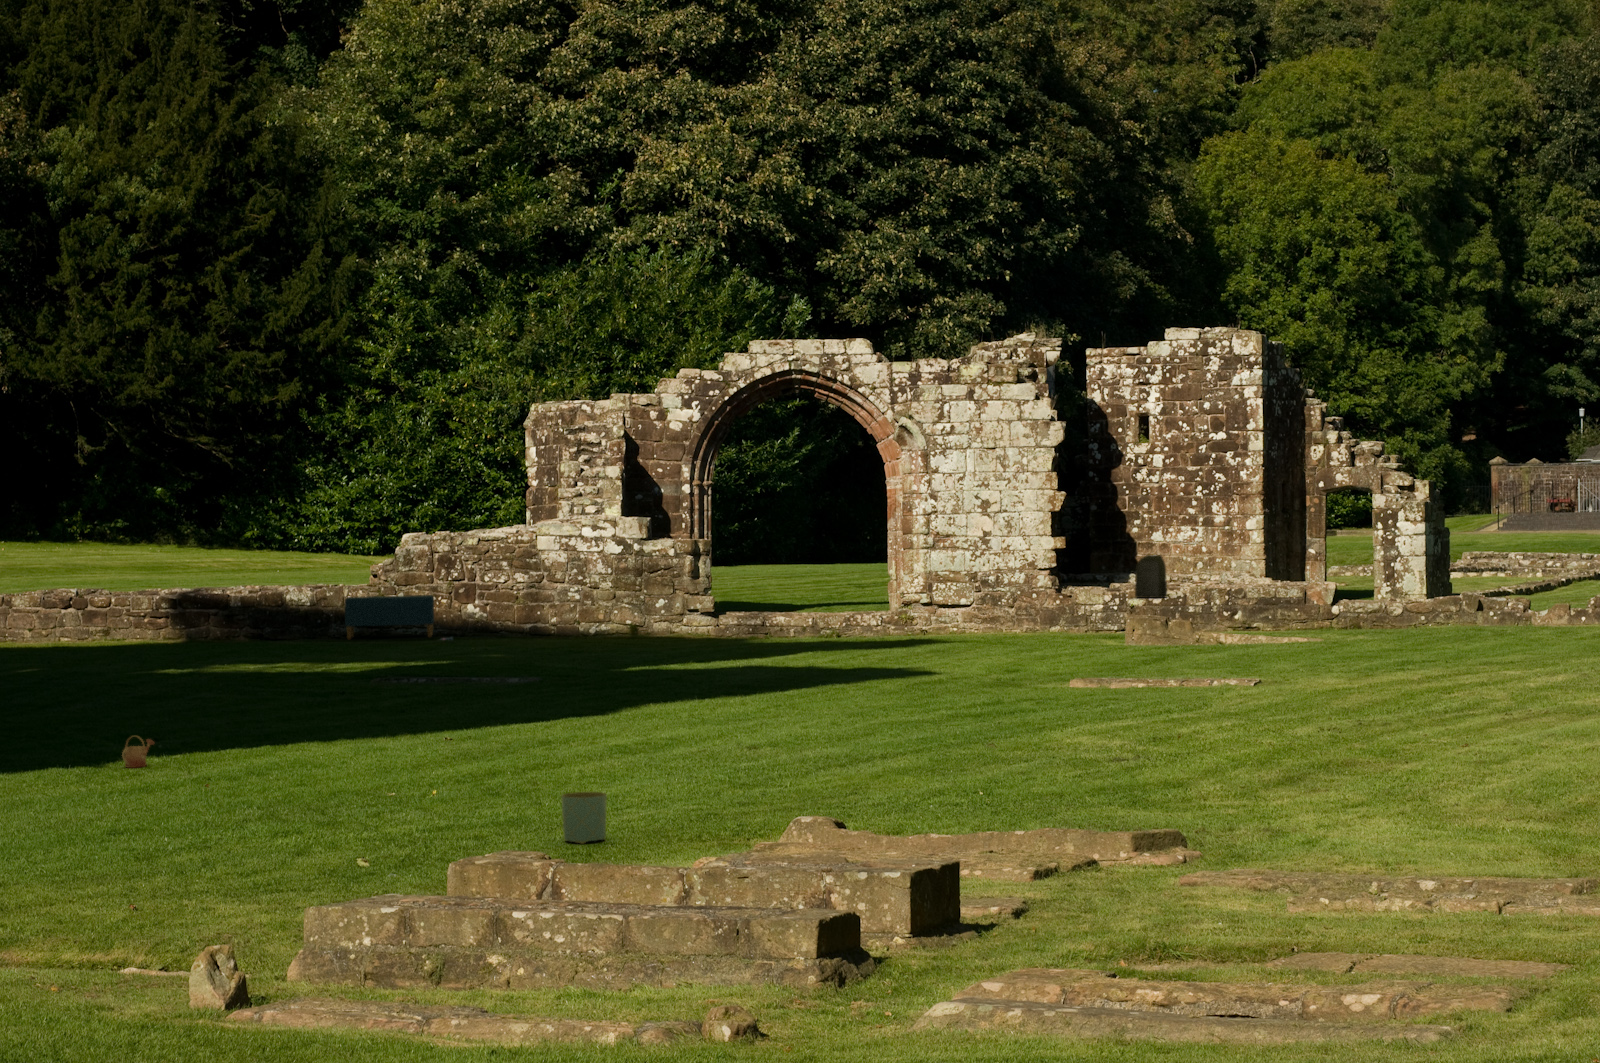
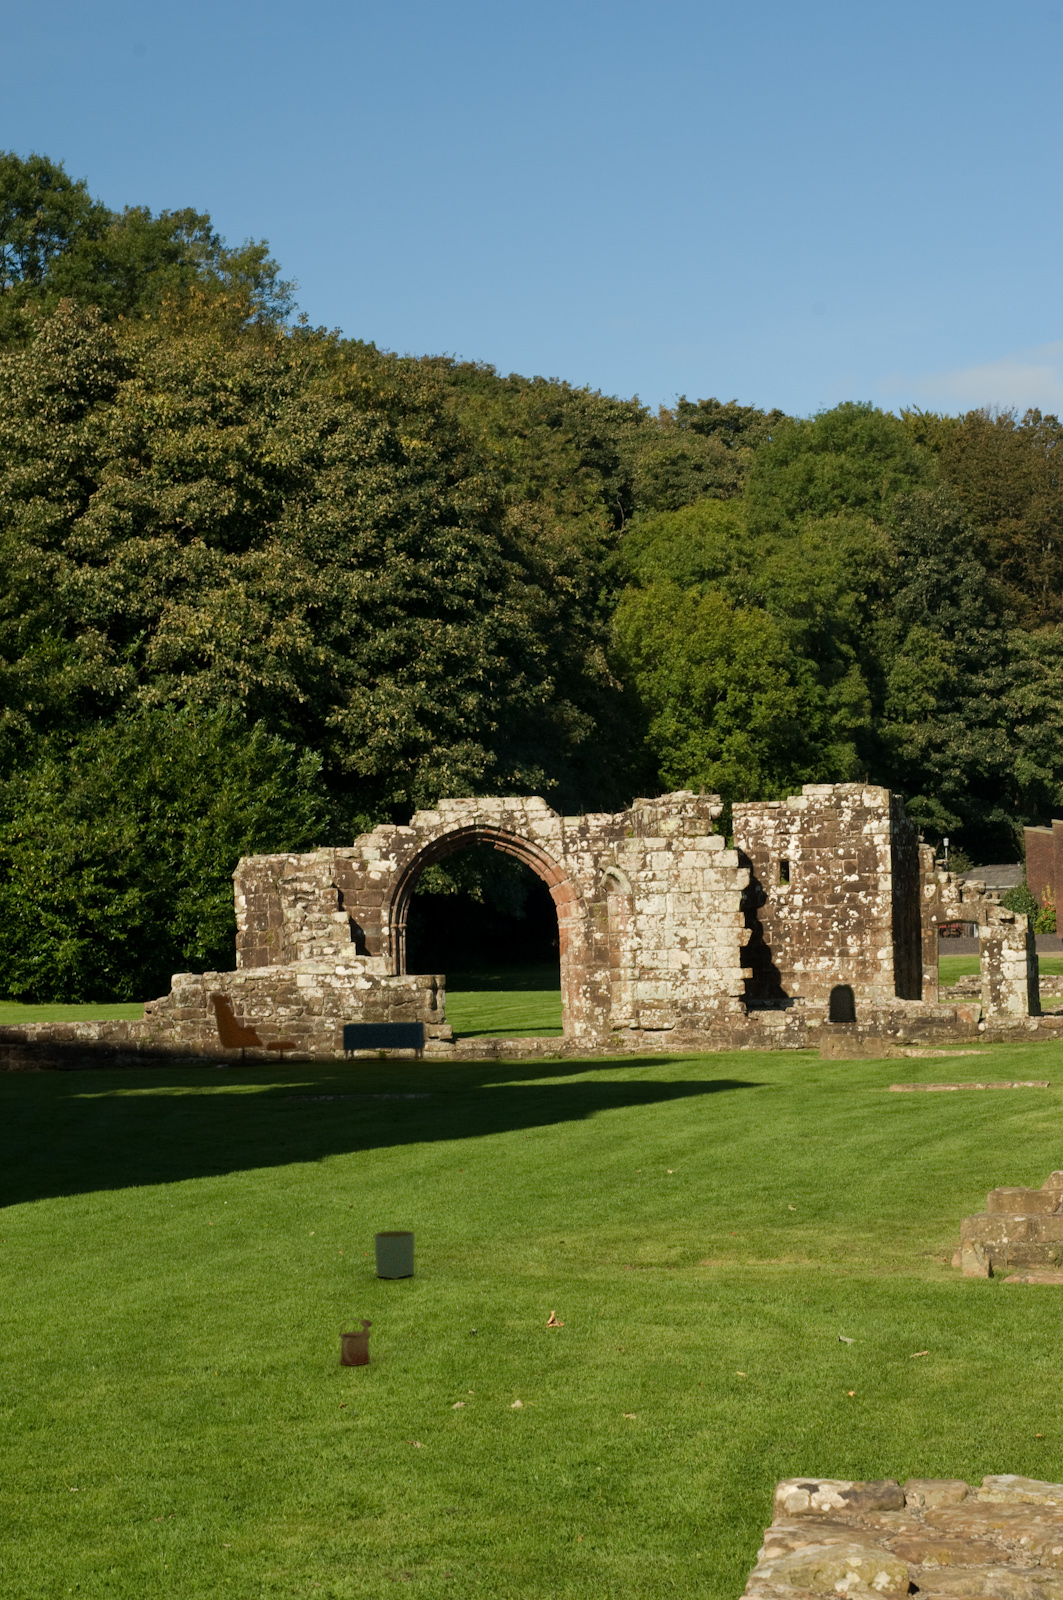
lounge chair: none [437,558,534,638] -> present [212,995,297,1065]
bench: present [344,595,434,639] -> present [342,1021,425,1061]
watering can: present [122,737,154,768] -> present [339,1318,372,1366]
planter: present [561,792,607,844] -> present [374,1231,415,1279]

